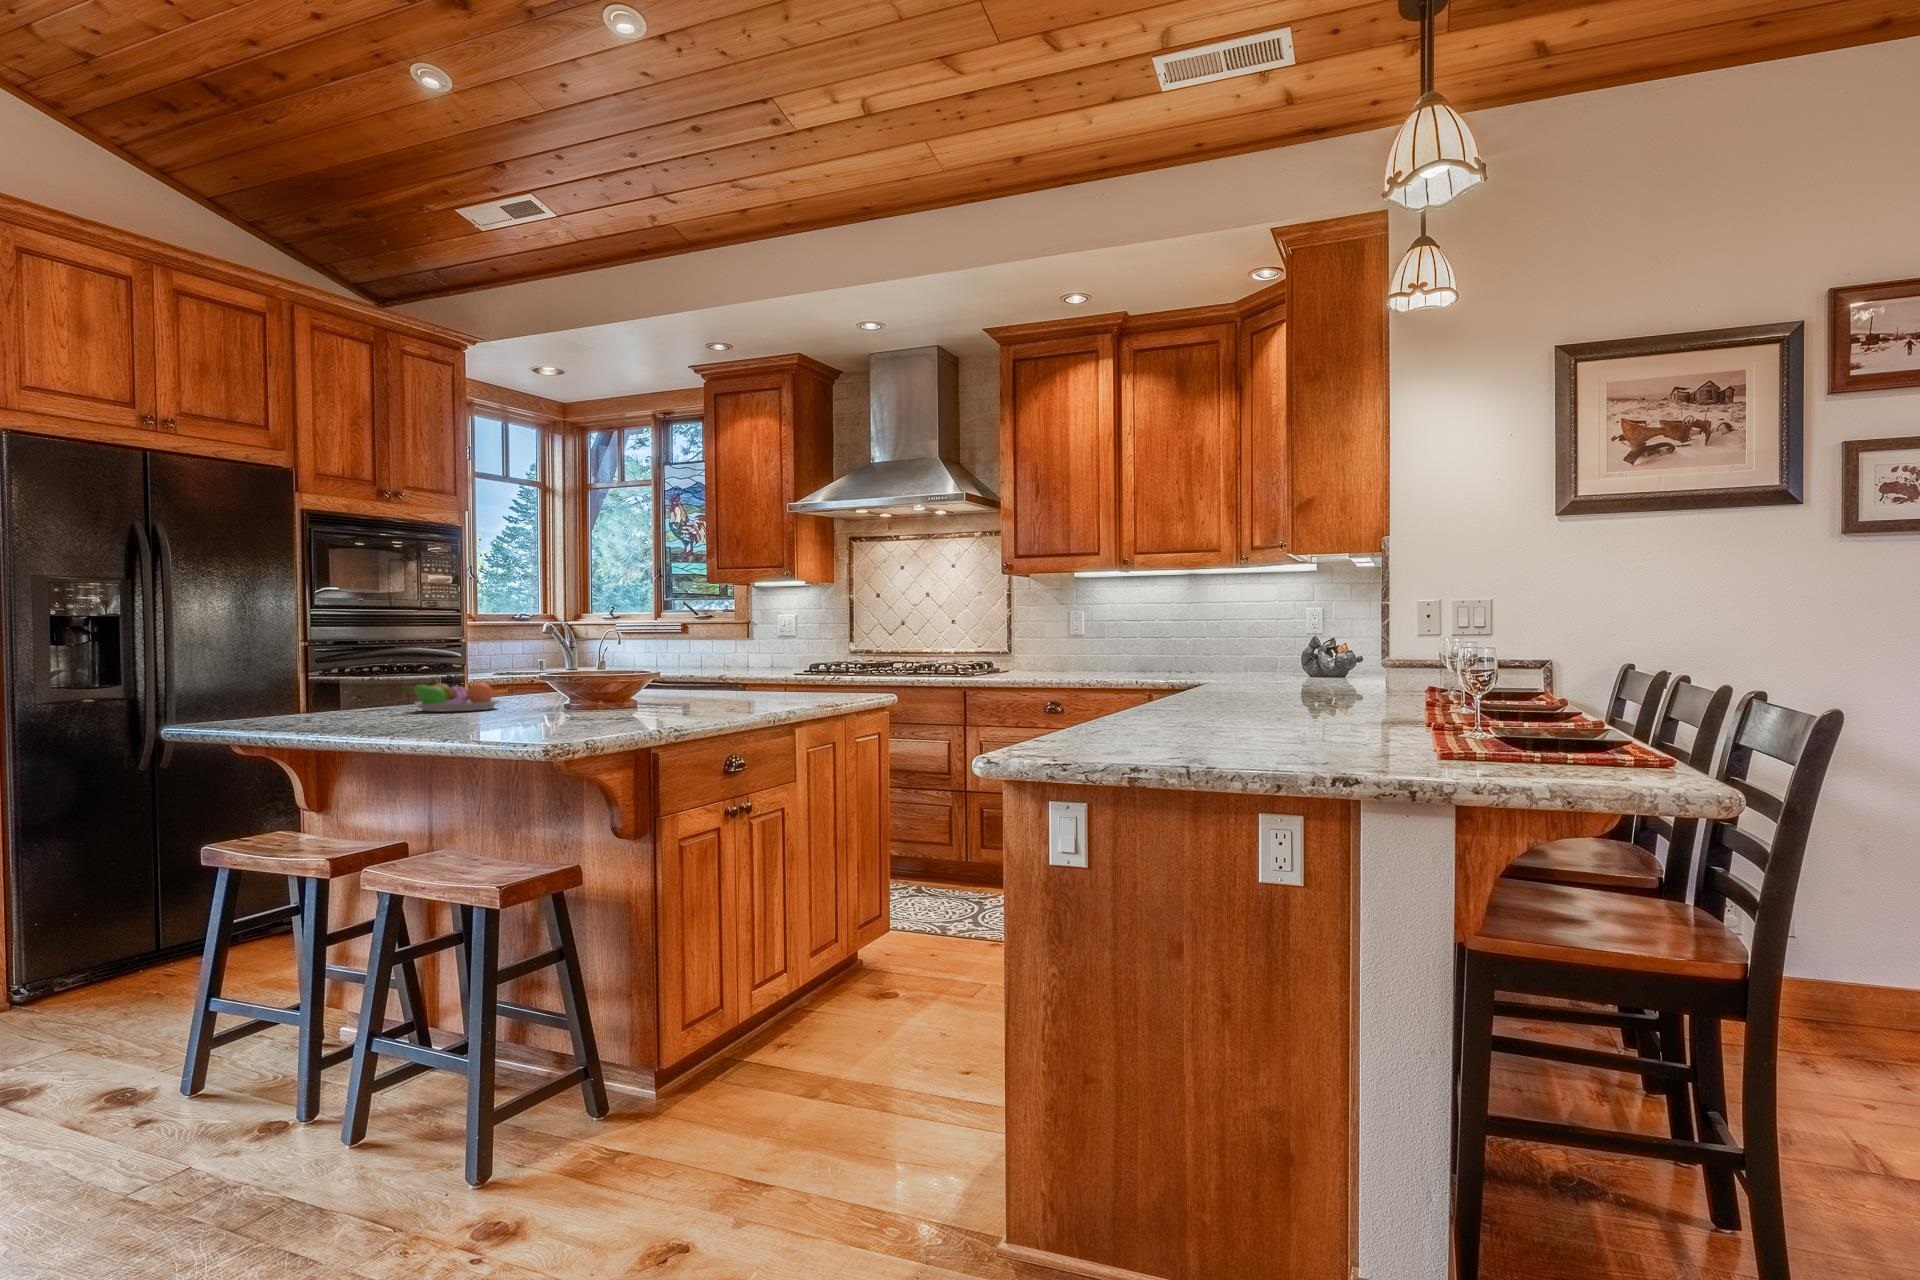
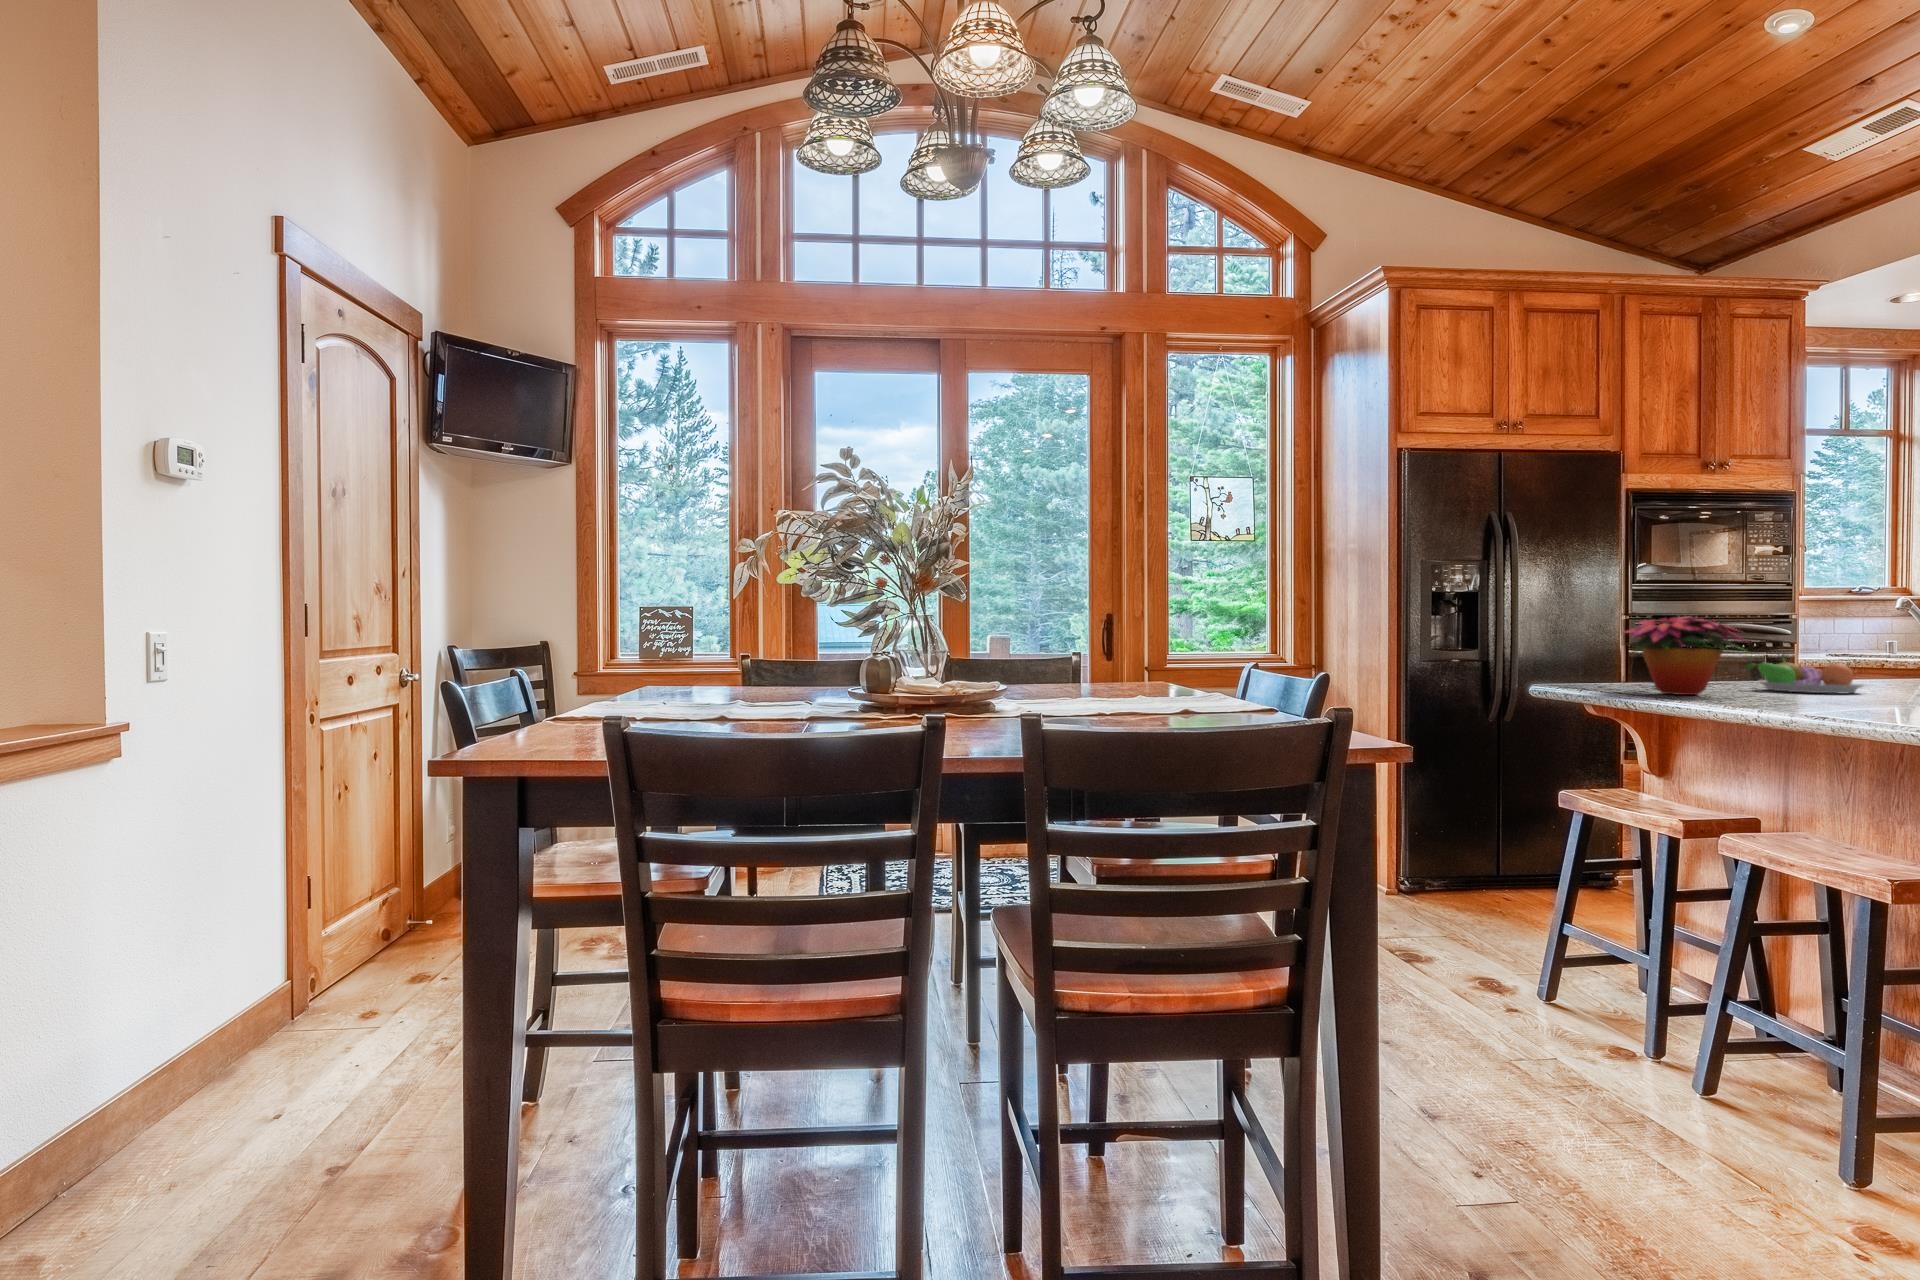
flower arrangement: none [263,641,405,724] -> present [1626,617,1747,695]

